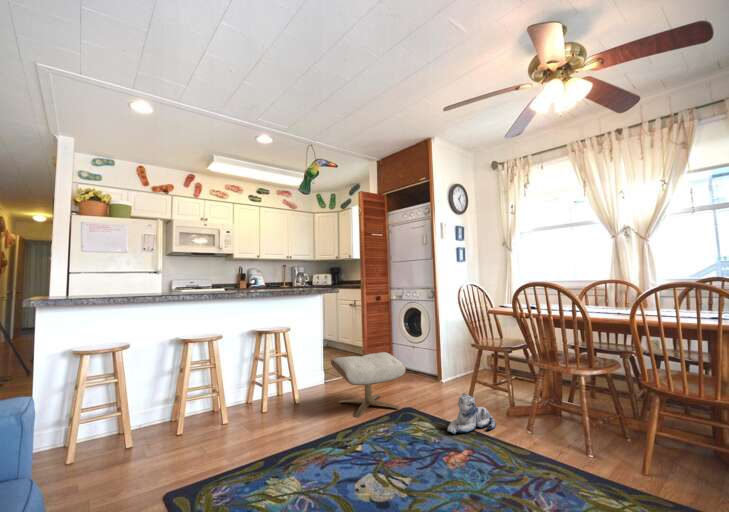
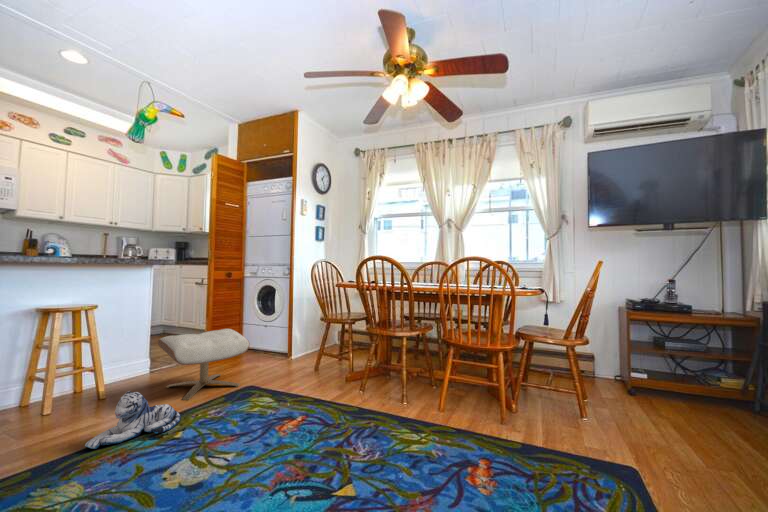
plush toy: present [447,393,496,434] -> present [85,391,181,449]

